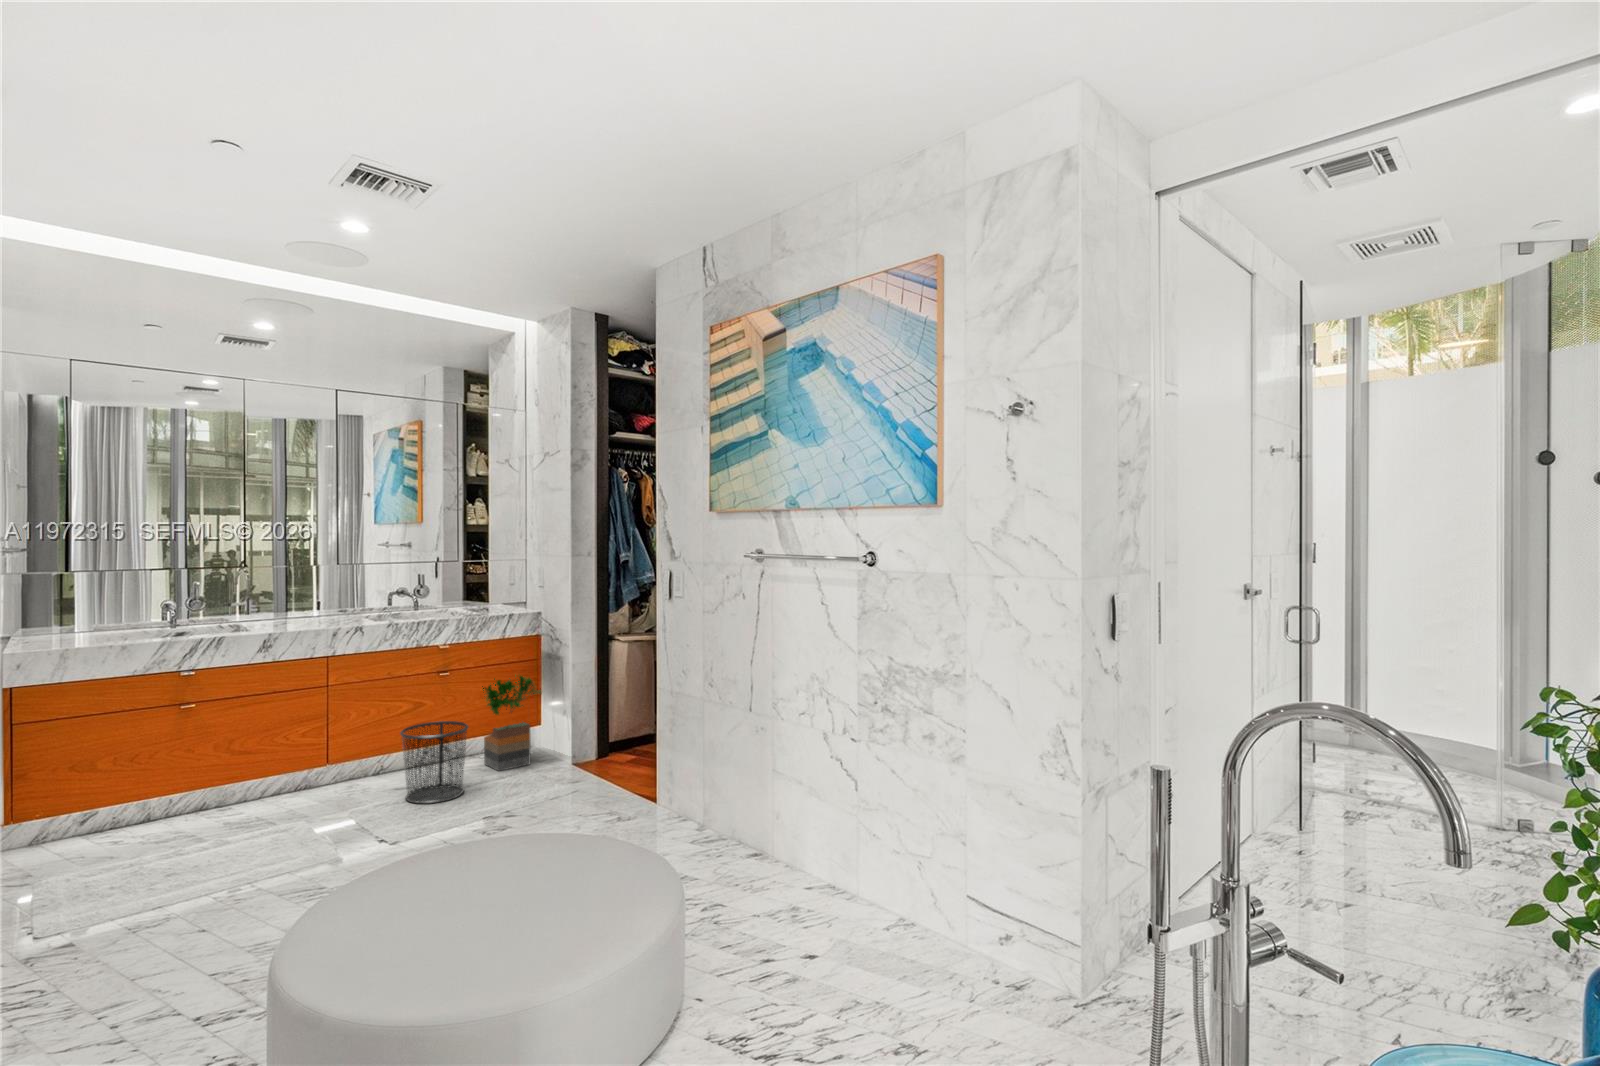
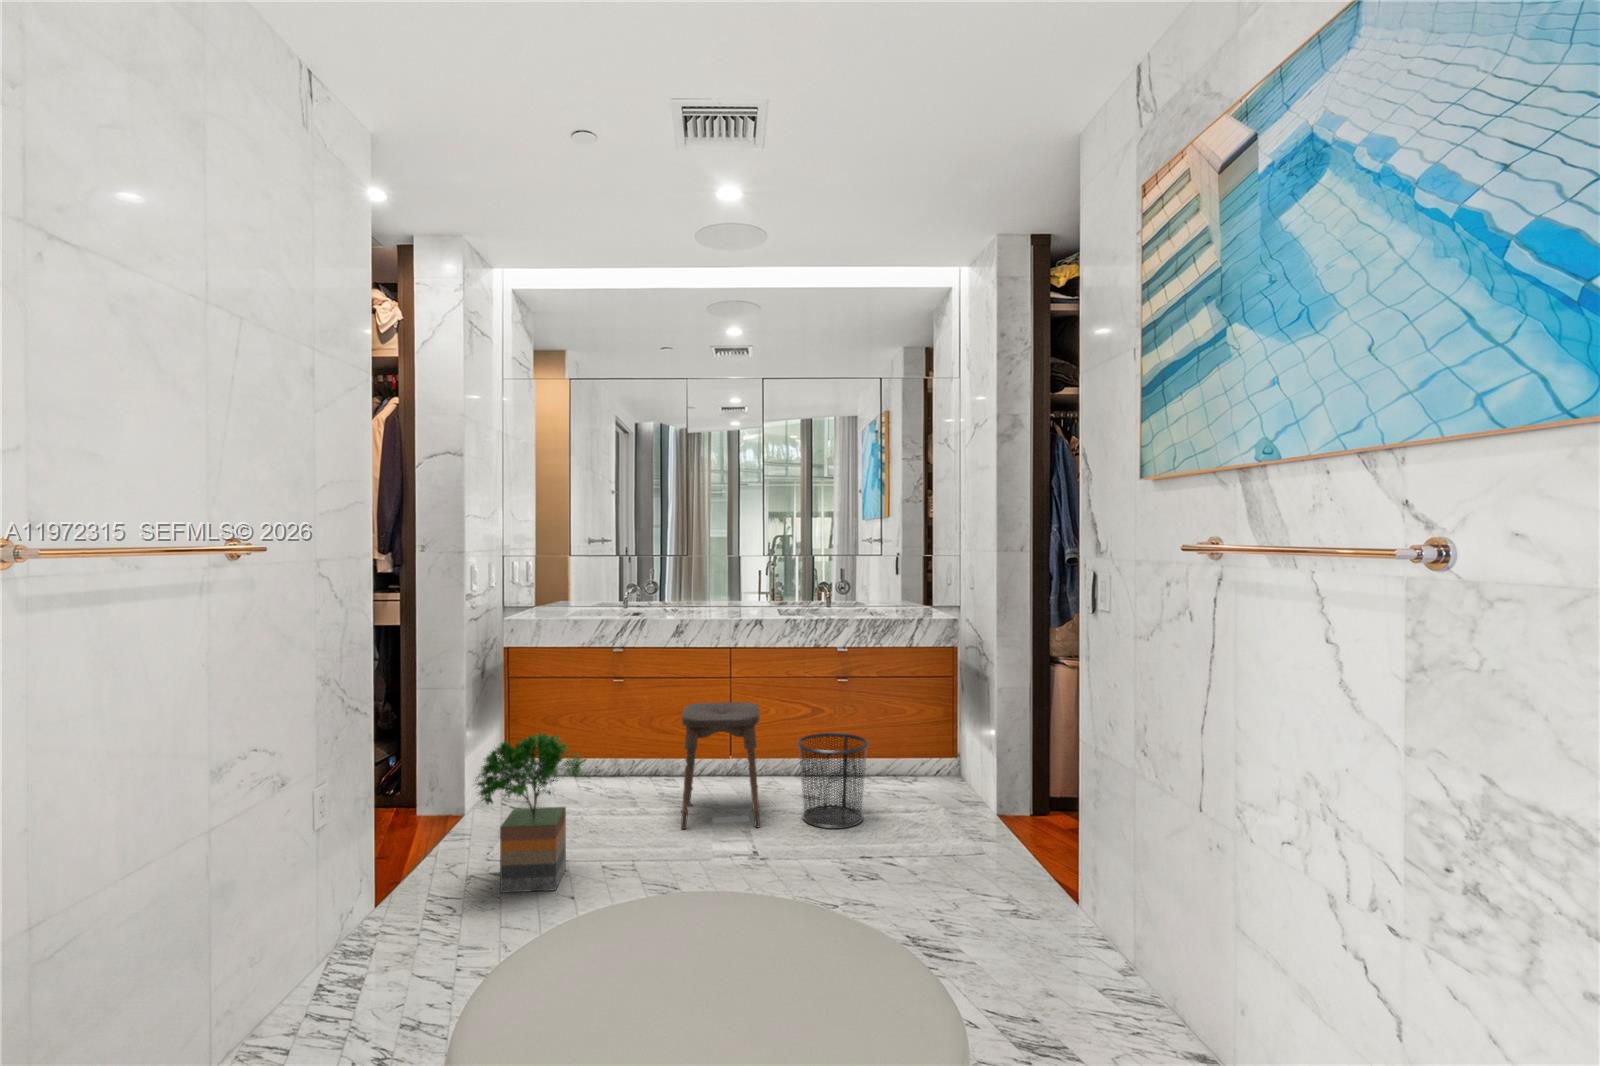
potted tree: present [482,675,542,771] -> present [475,733,582,893]
stool: none [273,706,370,833] -> present [681,702,760,829]

